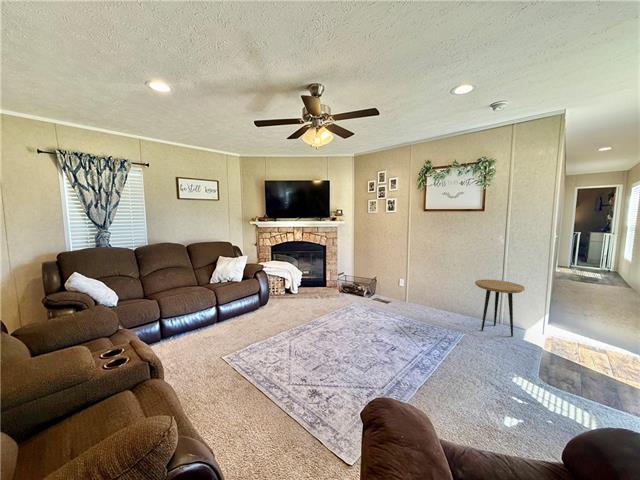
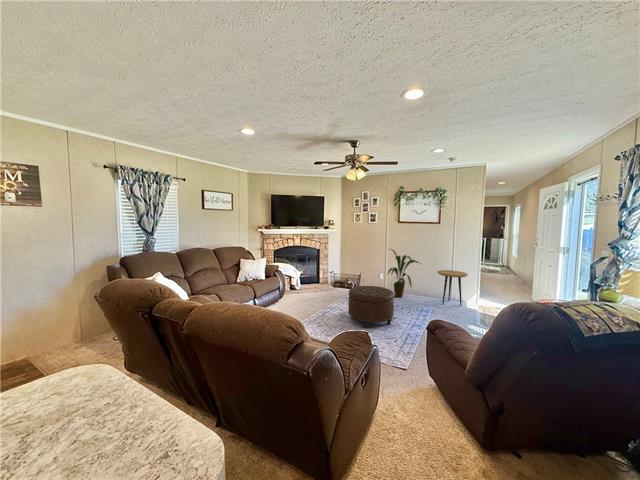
house plant: none [399,246,454,314] -> present [388,250,419,297]
ottoman: none [321,299,386,363] -> present [348,286,394,328]

